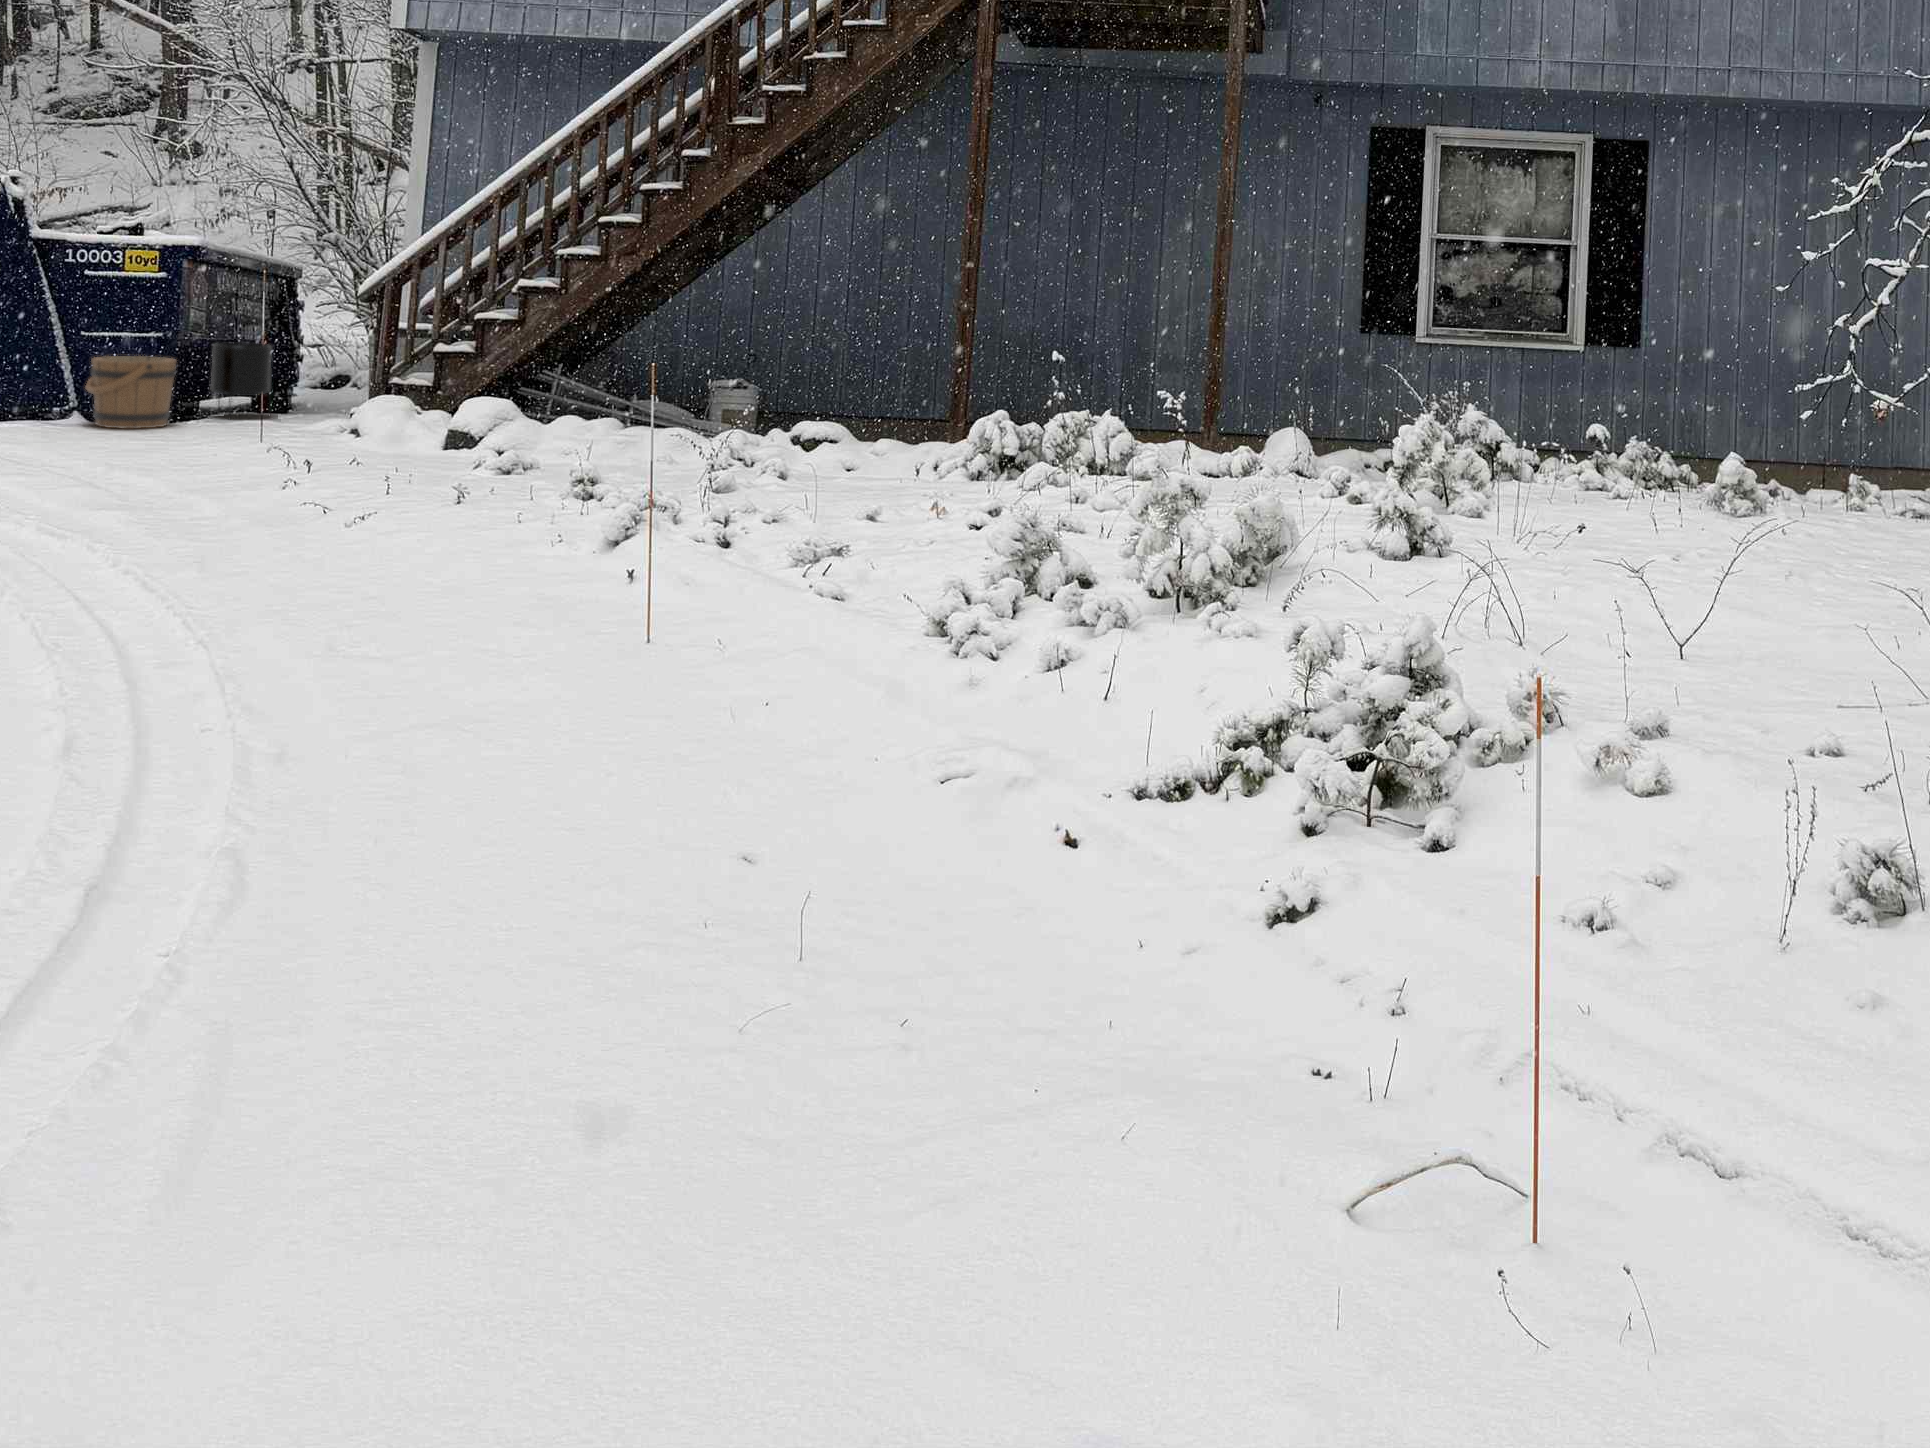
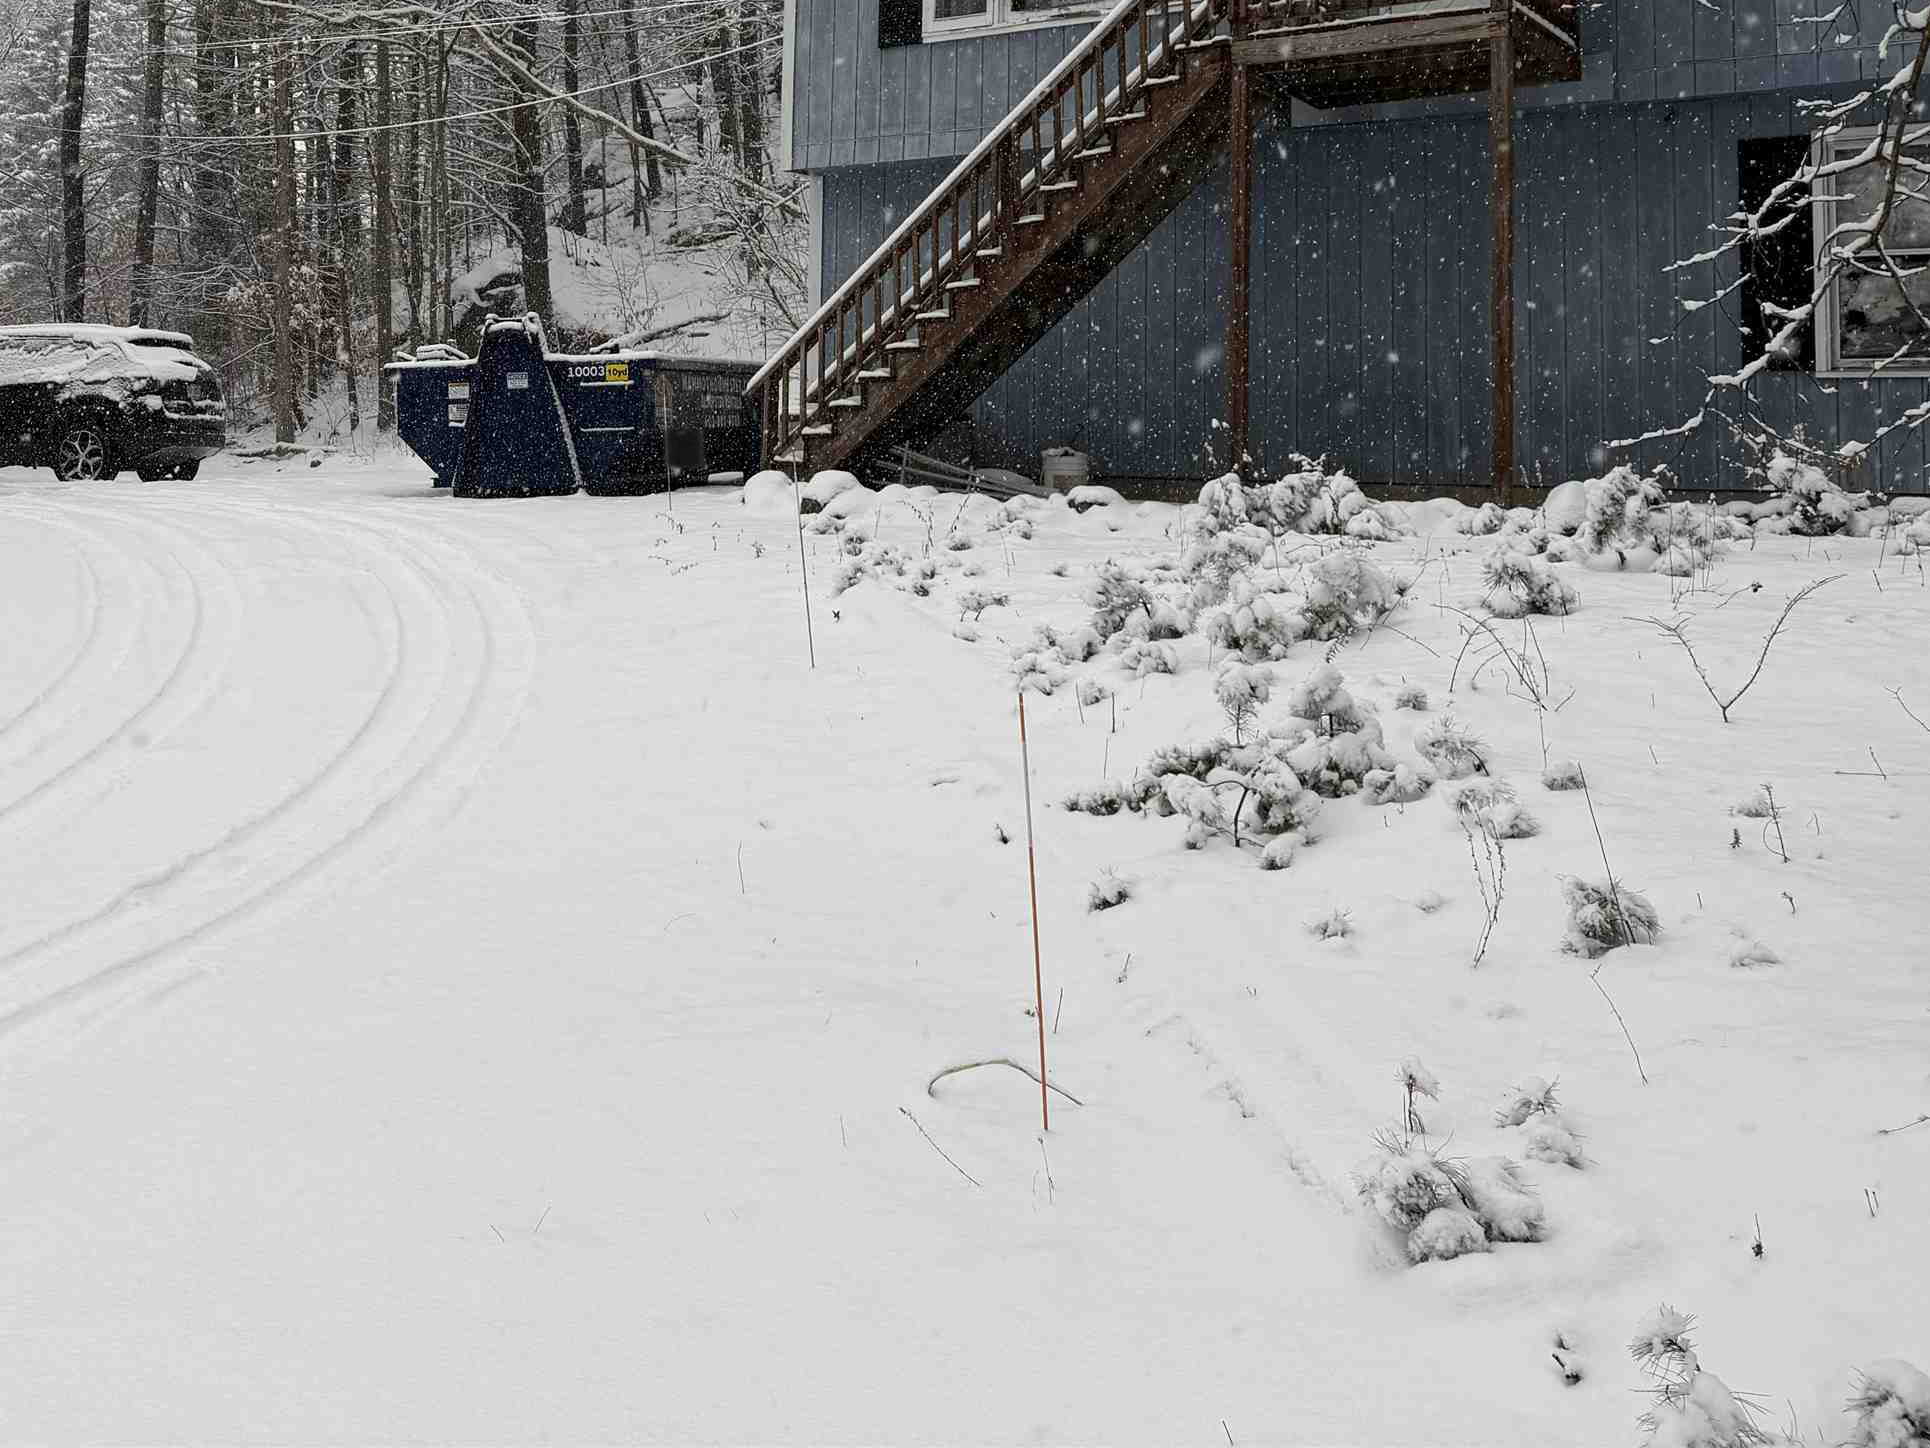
bucket: present [85,356,176,429] -> none [584,442,638,495]

